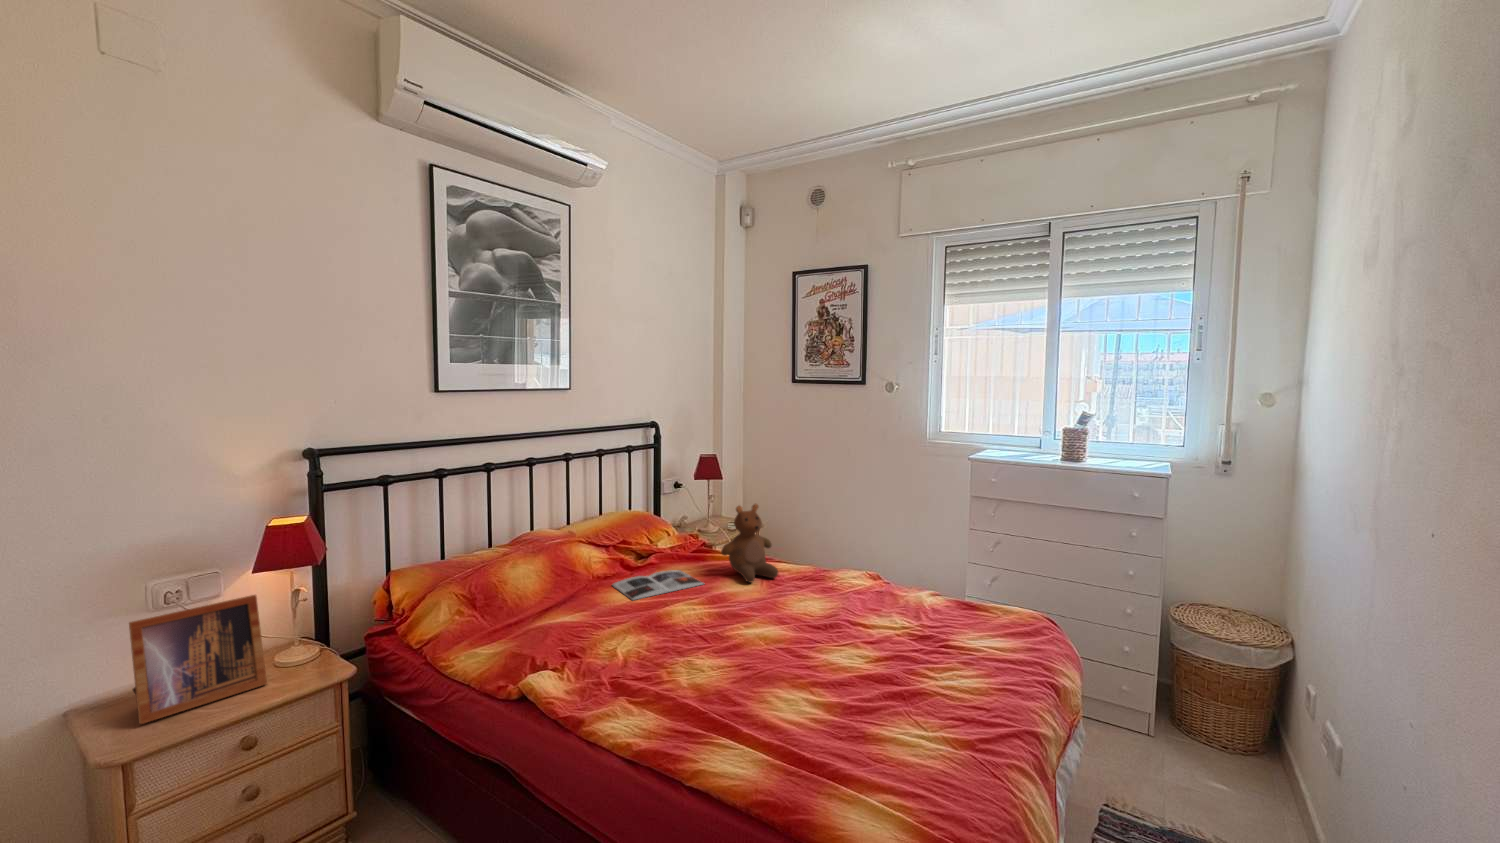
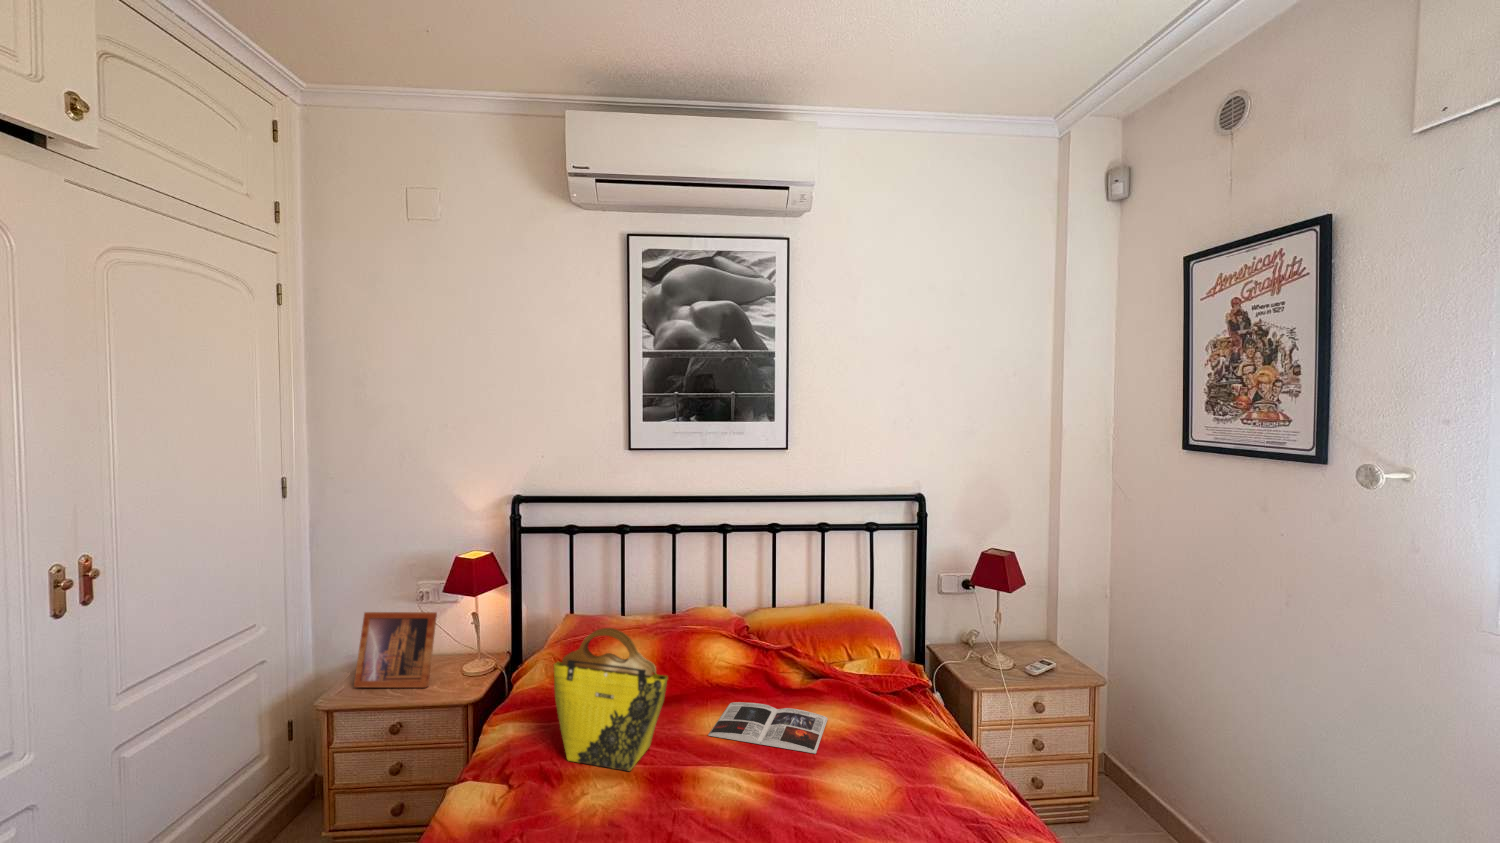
teddy bear: present [721,504,778,583] -> none [854,651,948,794]
tote bag: none [536,526,637,643] -> present [554,628,668,771]

